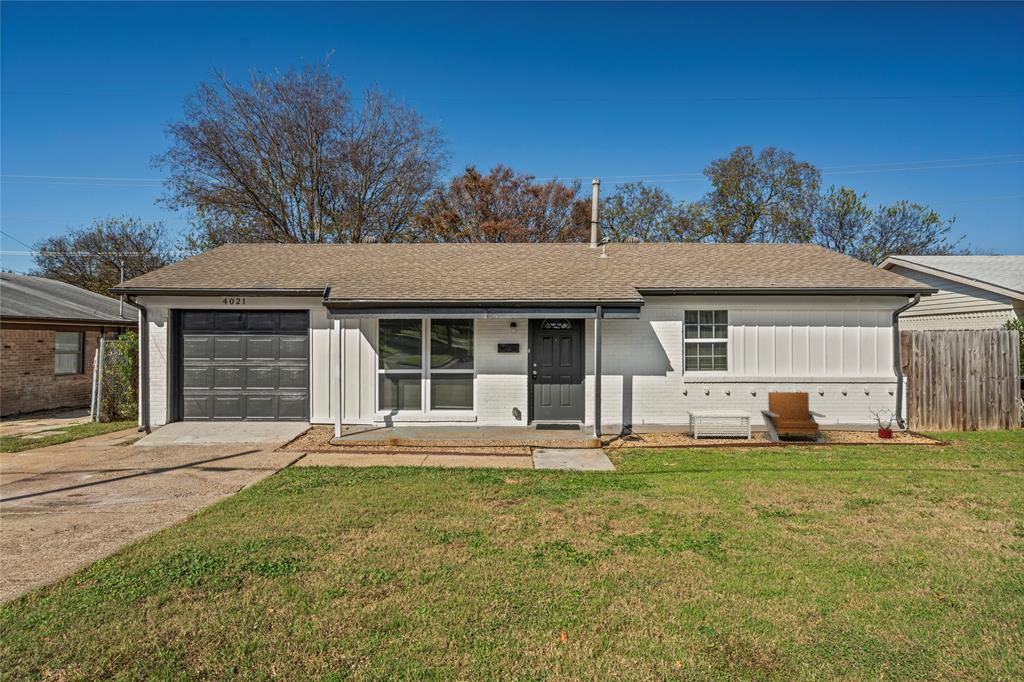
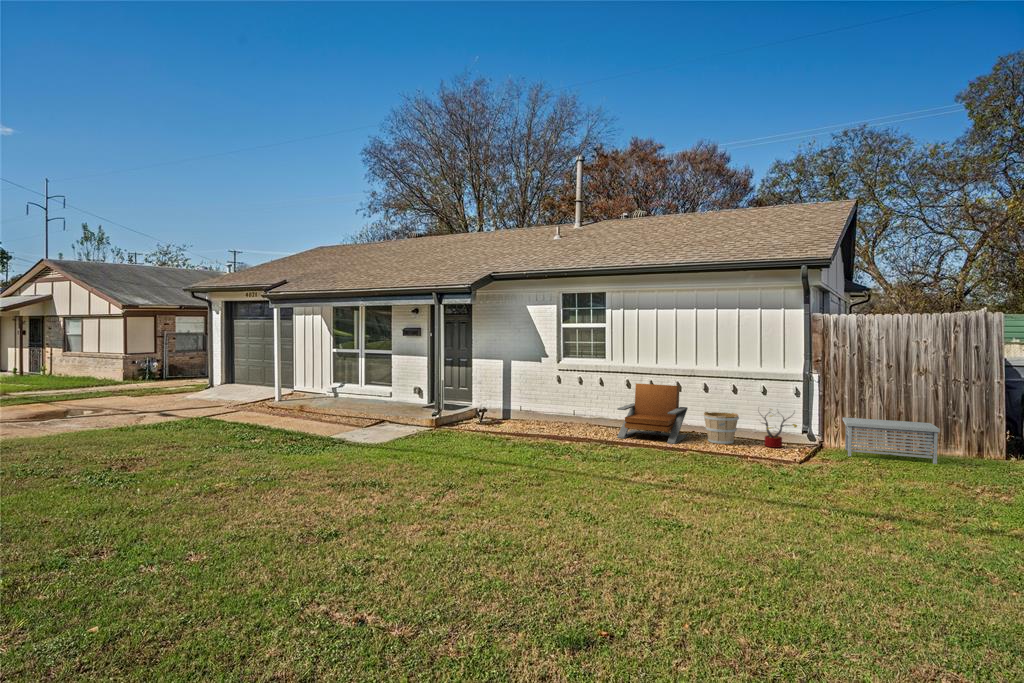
storage bench: present [687,410,752,440] -> present [843,417,940,464]
wooden bucket: none [830,412,861,439] -> present [704,412,739,444]

